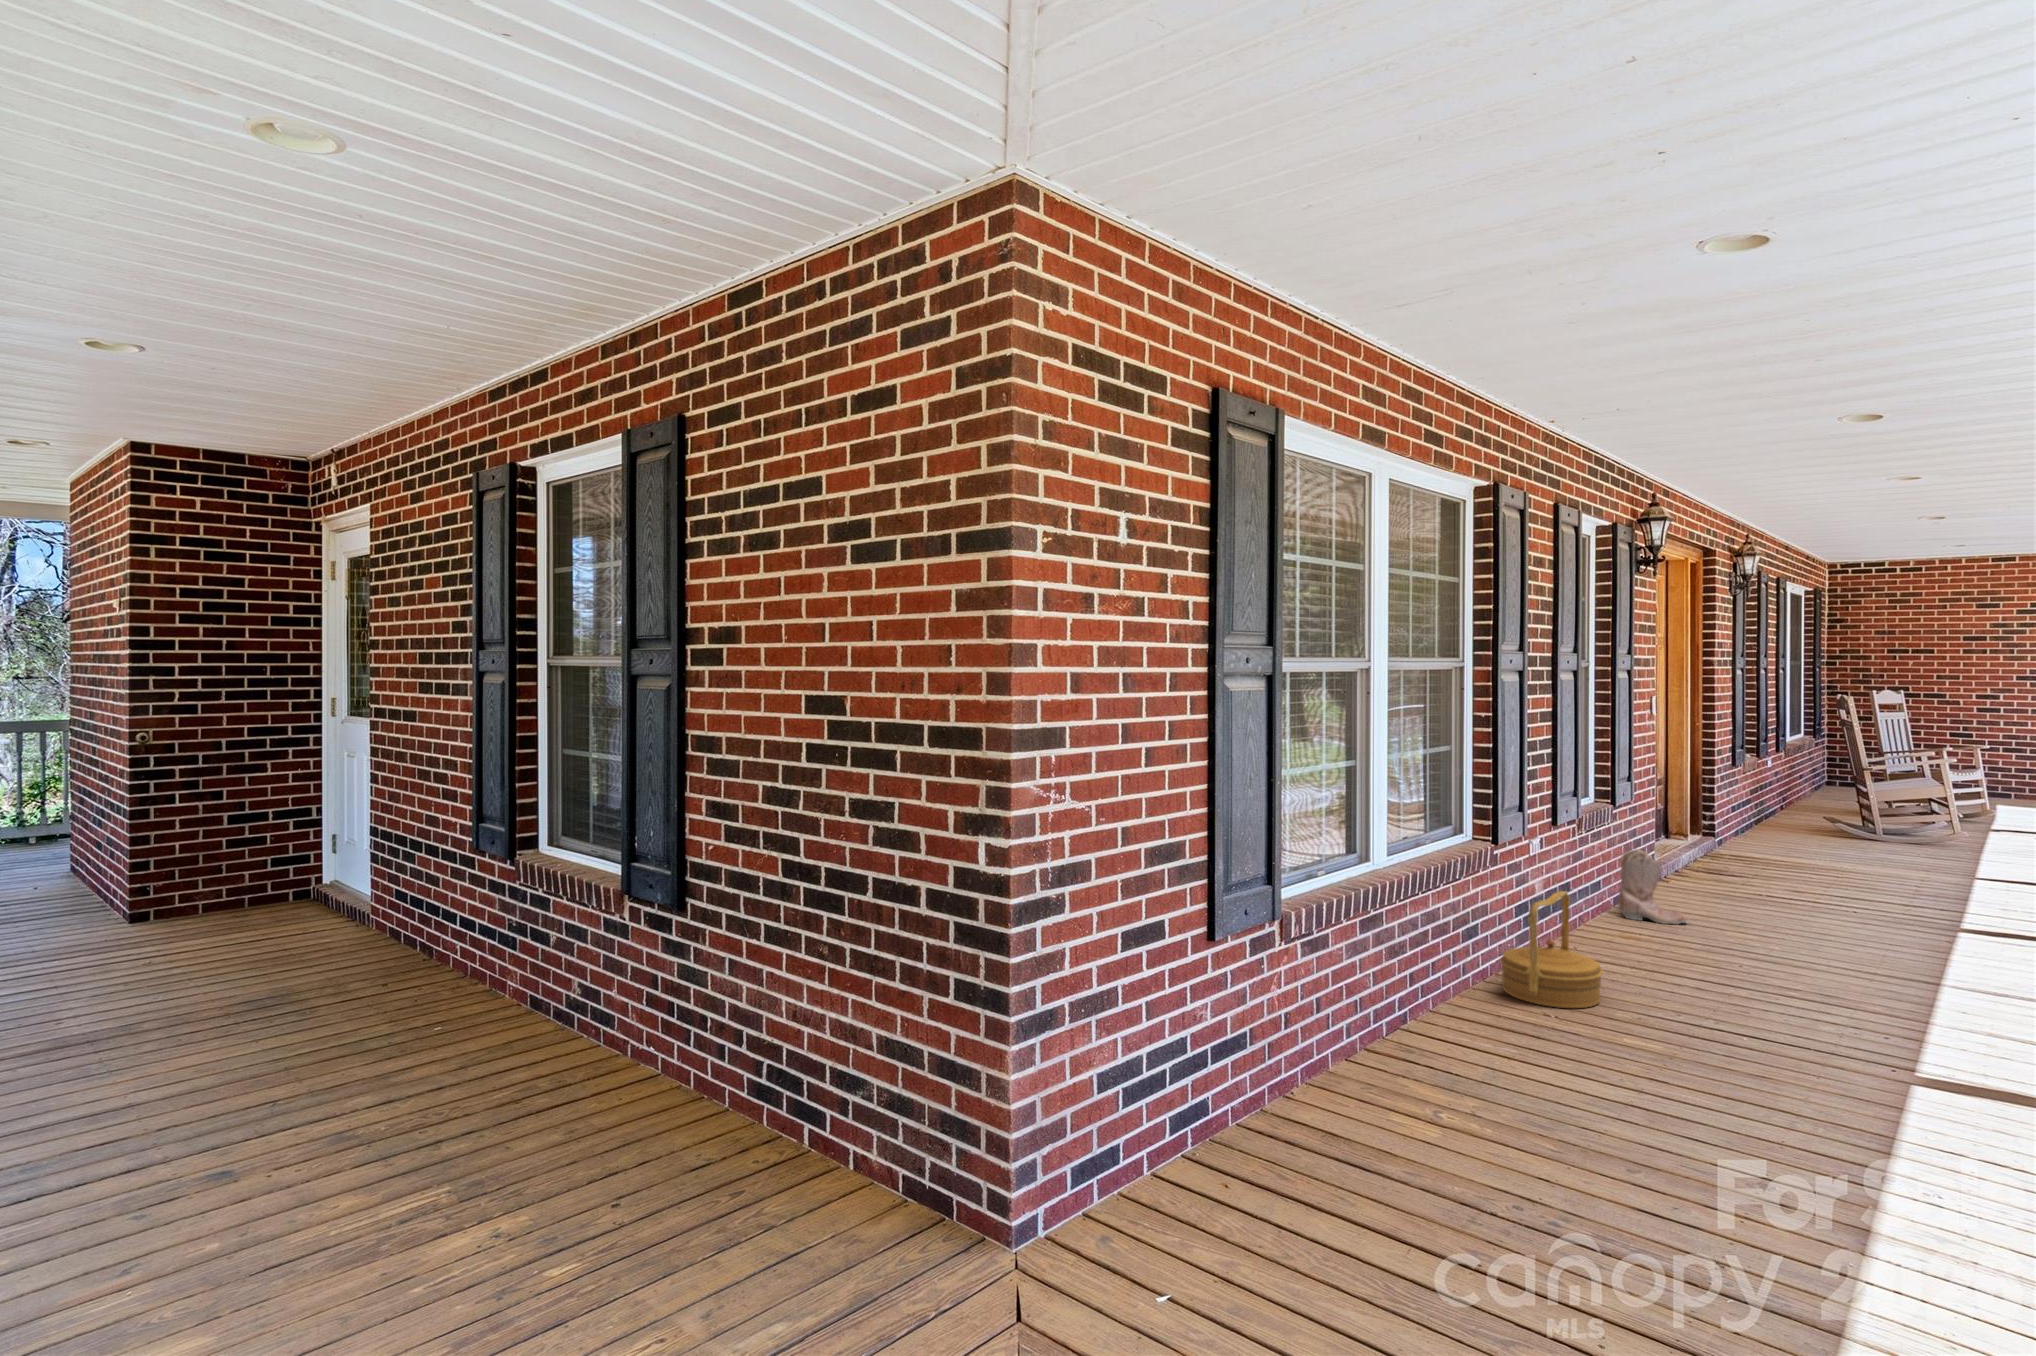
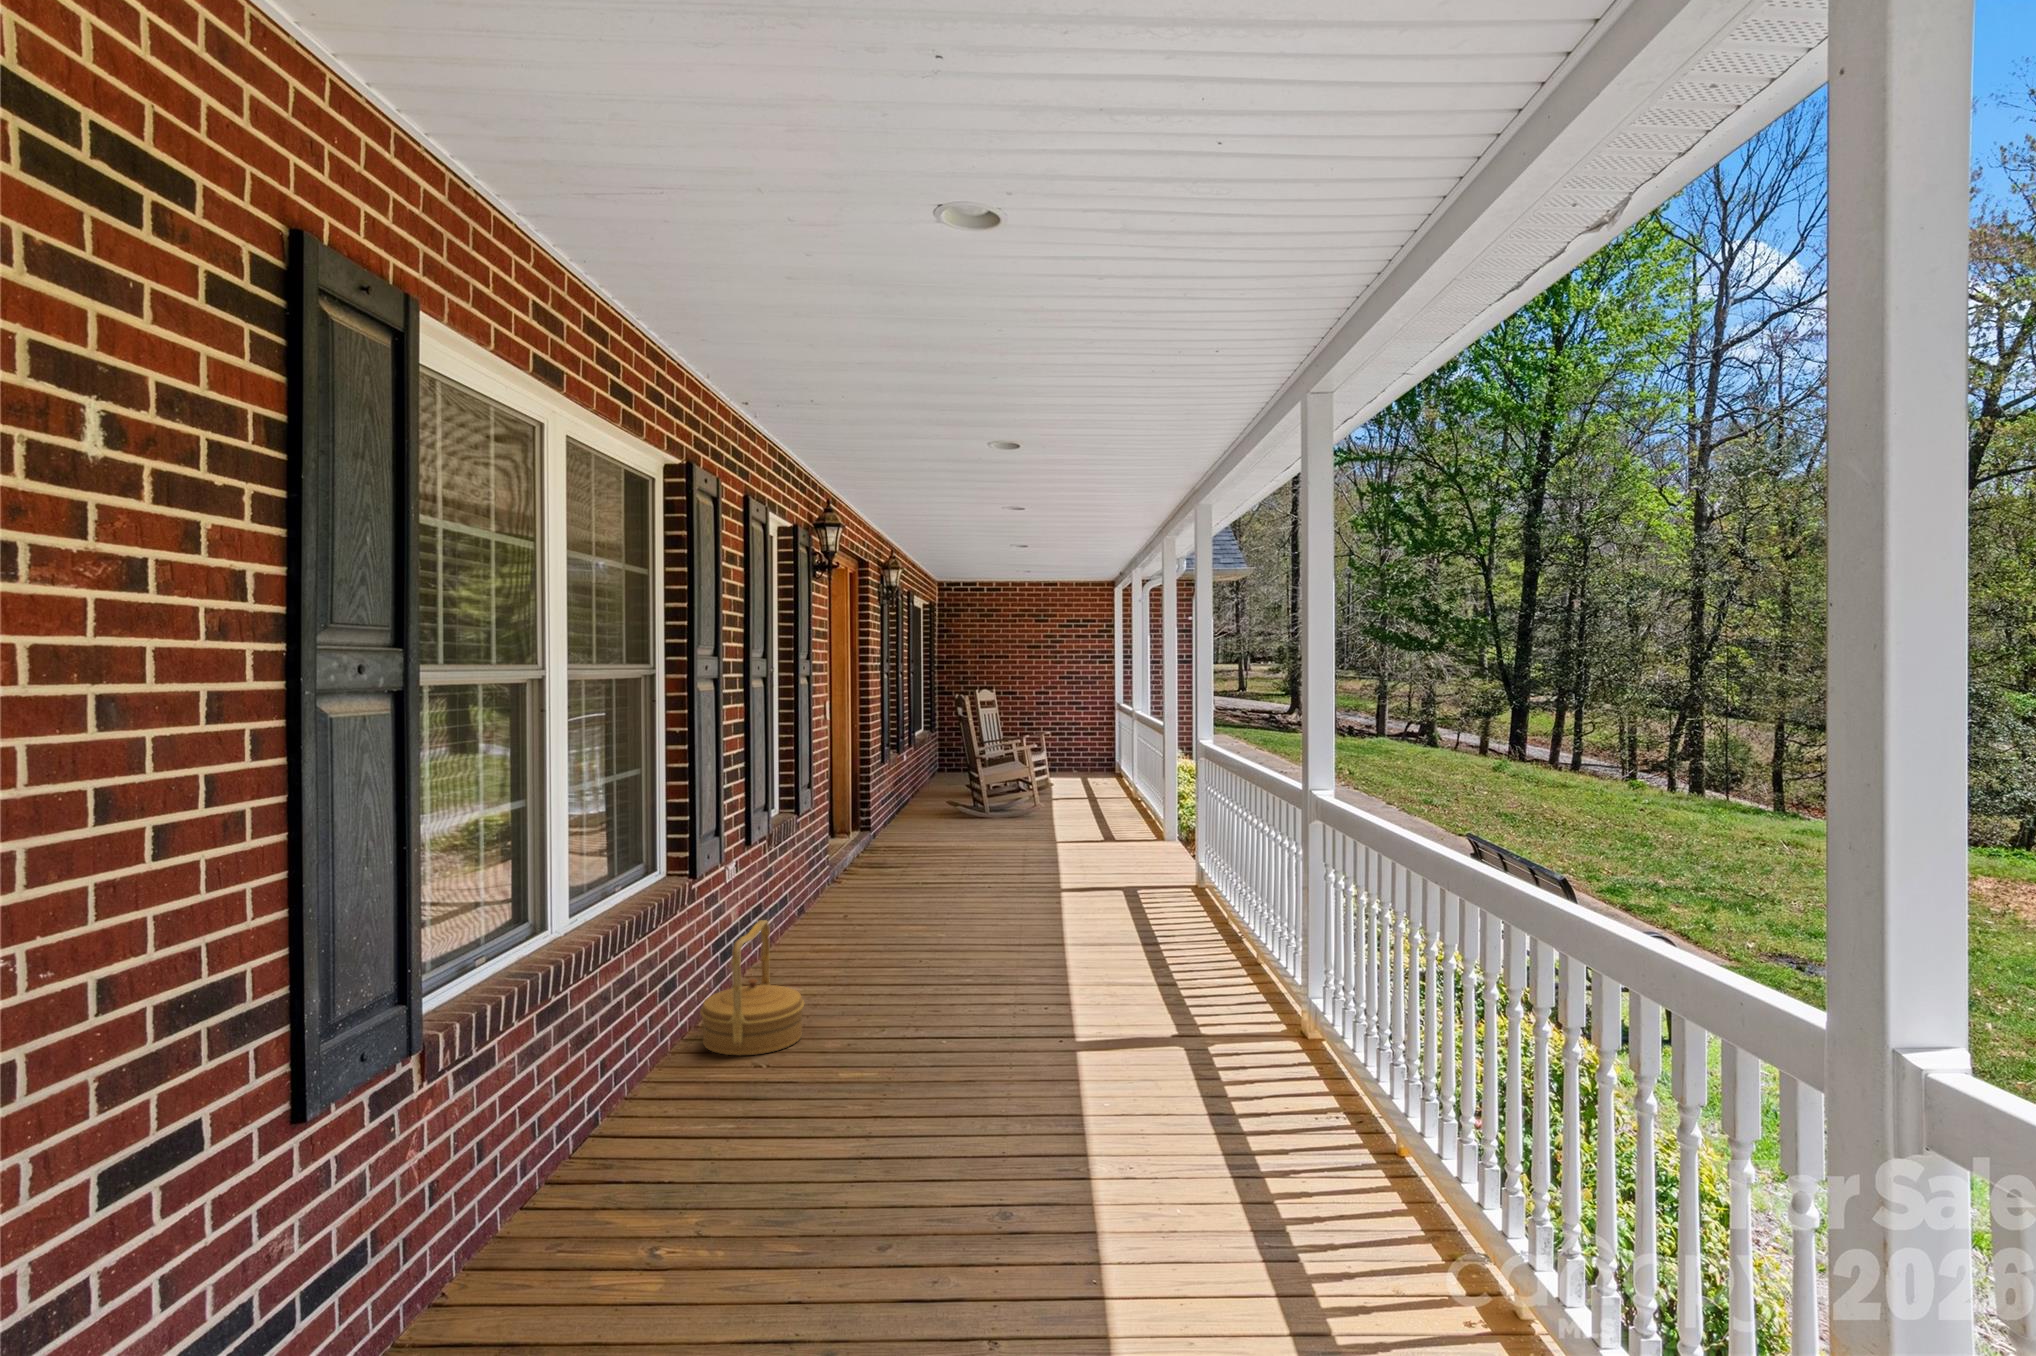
boots: present [1618,849,1687,924] -> none [804,857,865,931]

